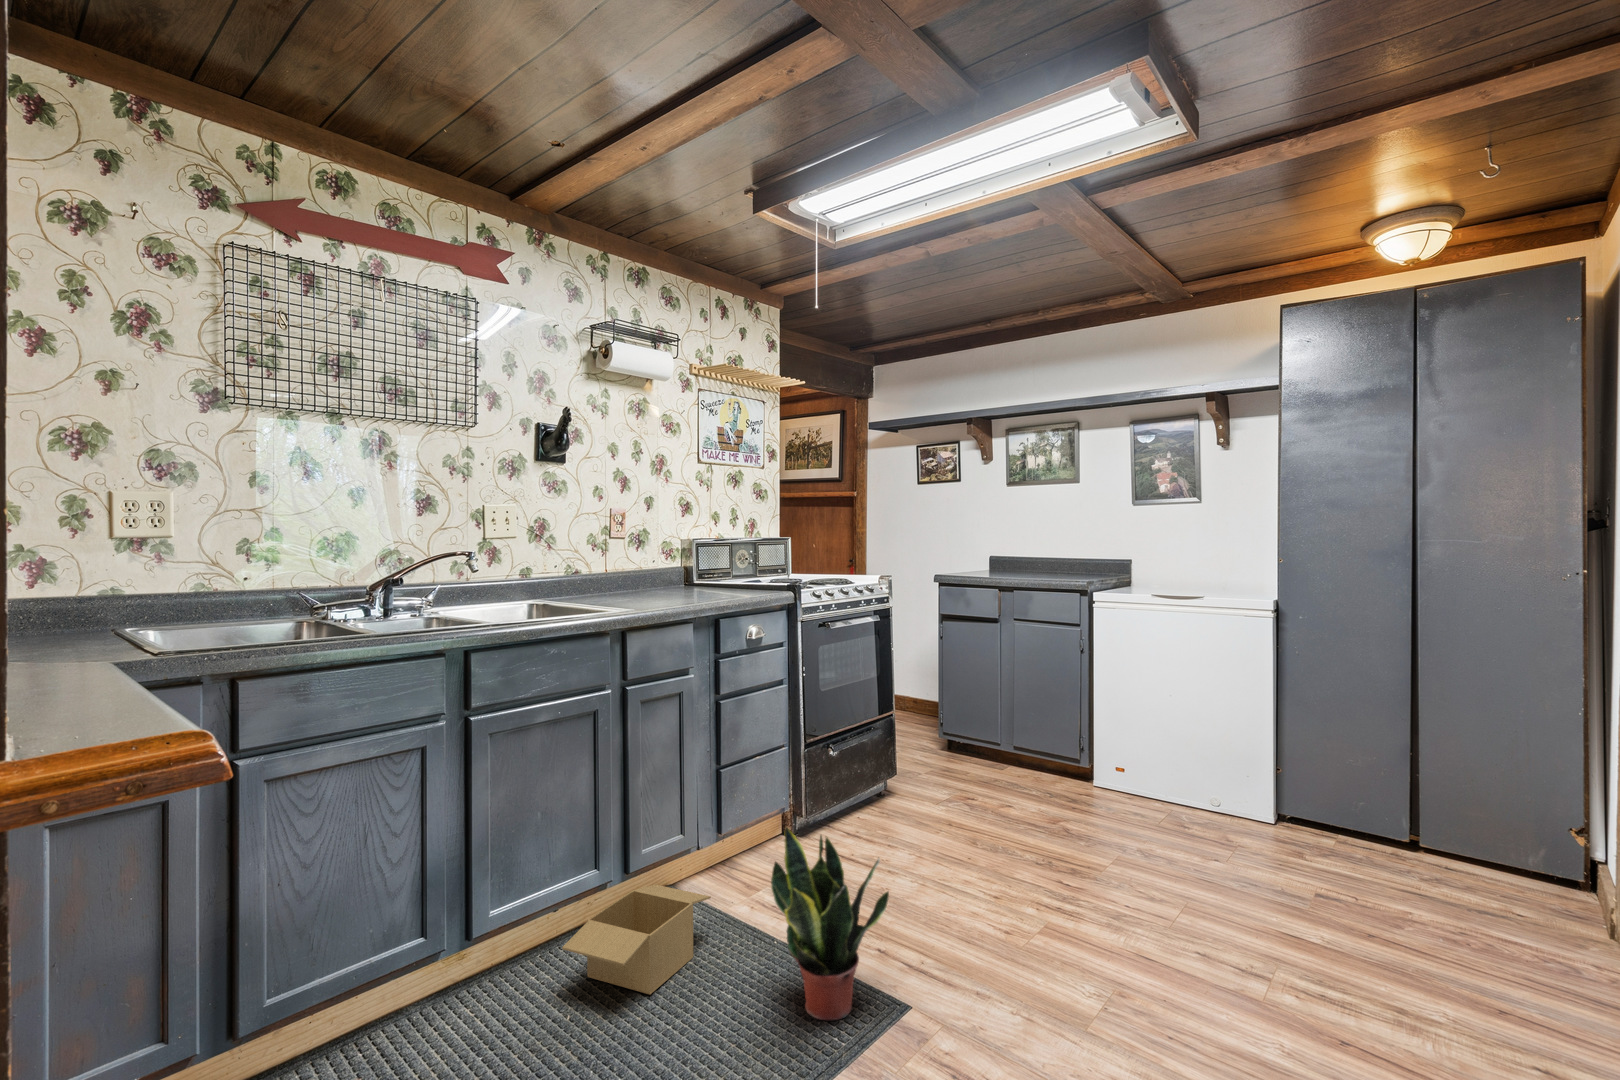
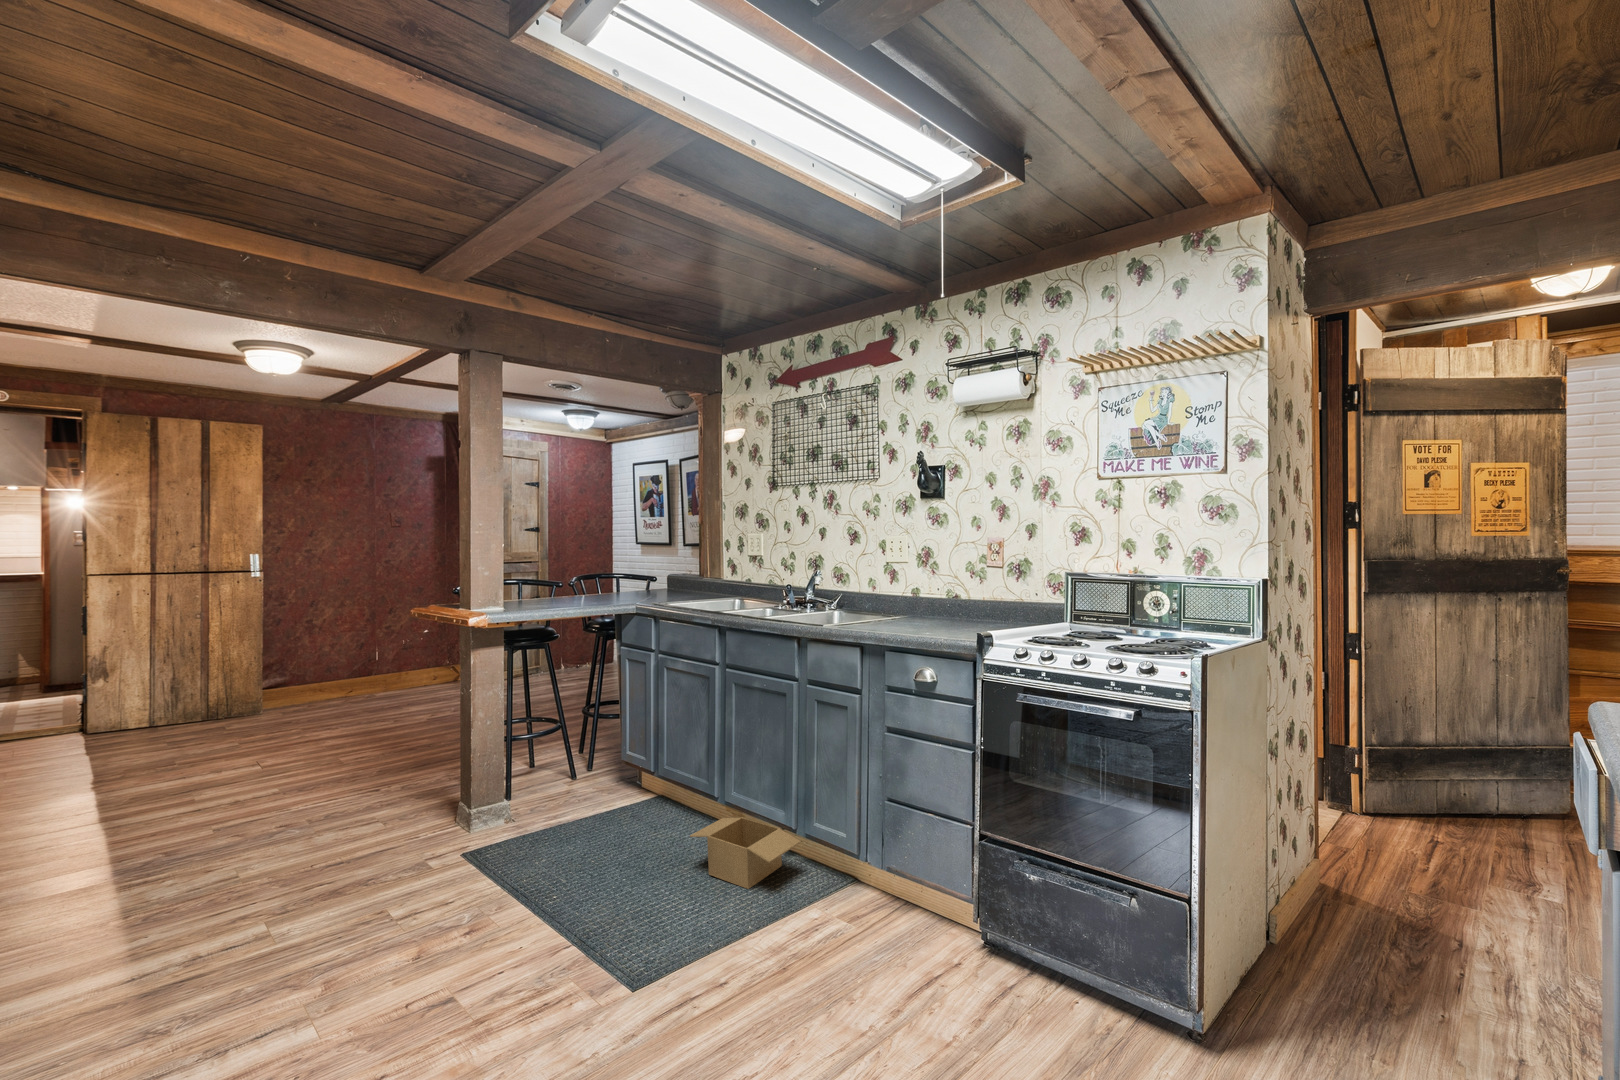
potted plant: present [771,827,889,1020] -> none [607,796,687,957]

